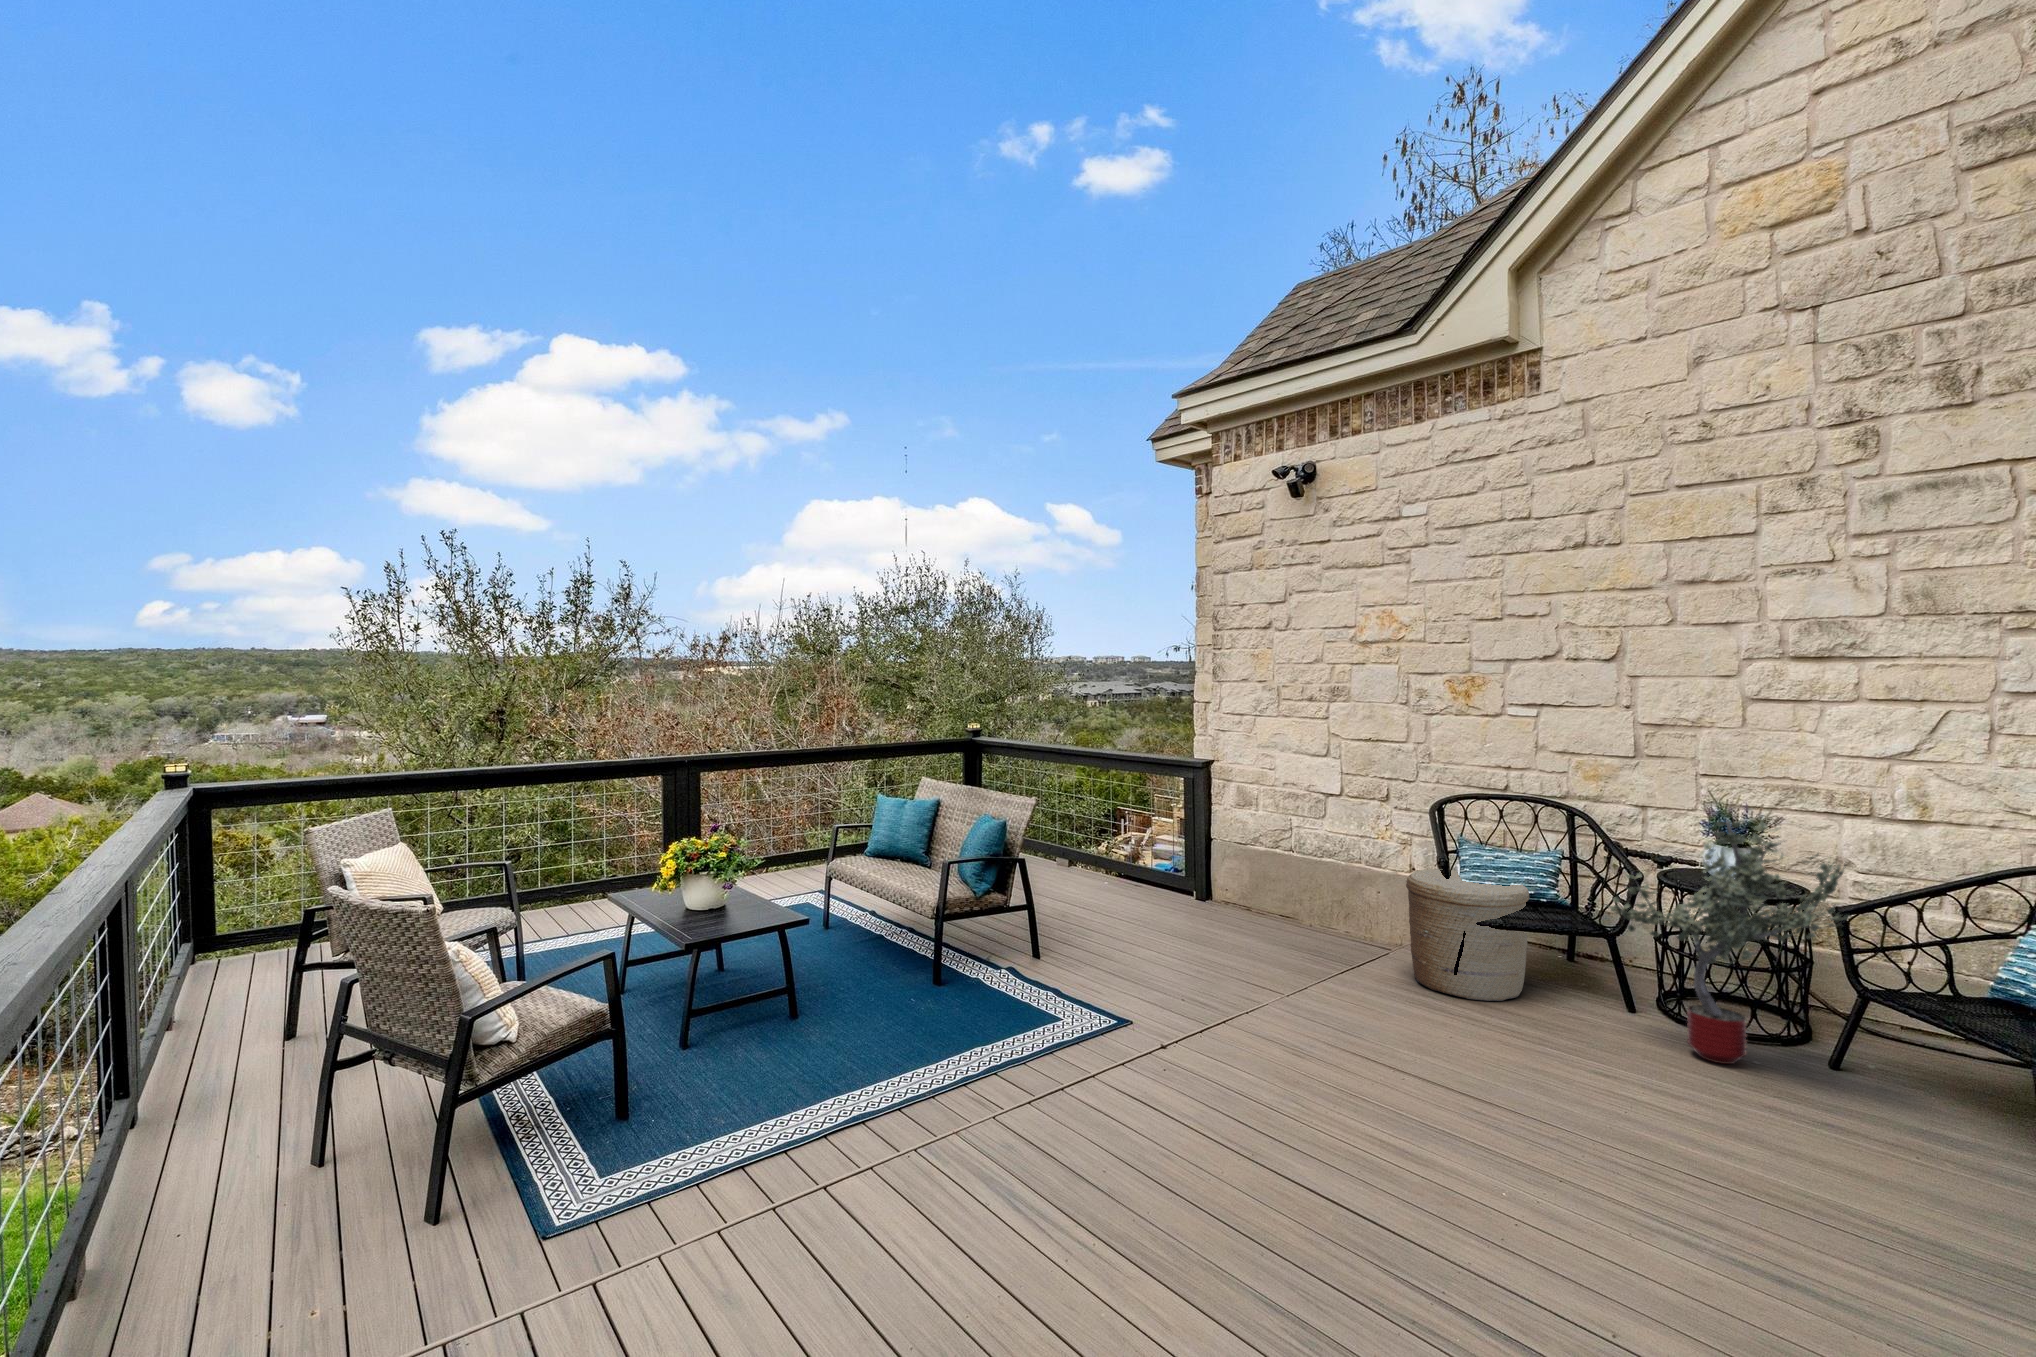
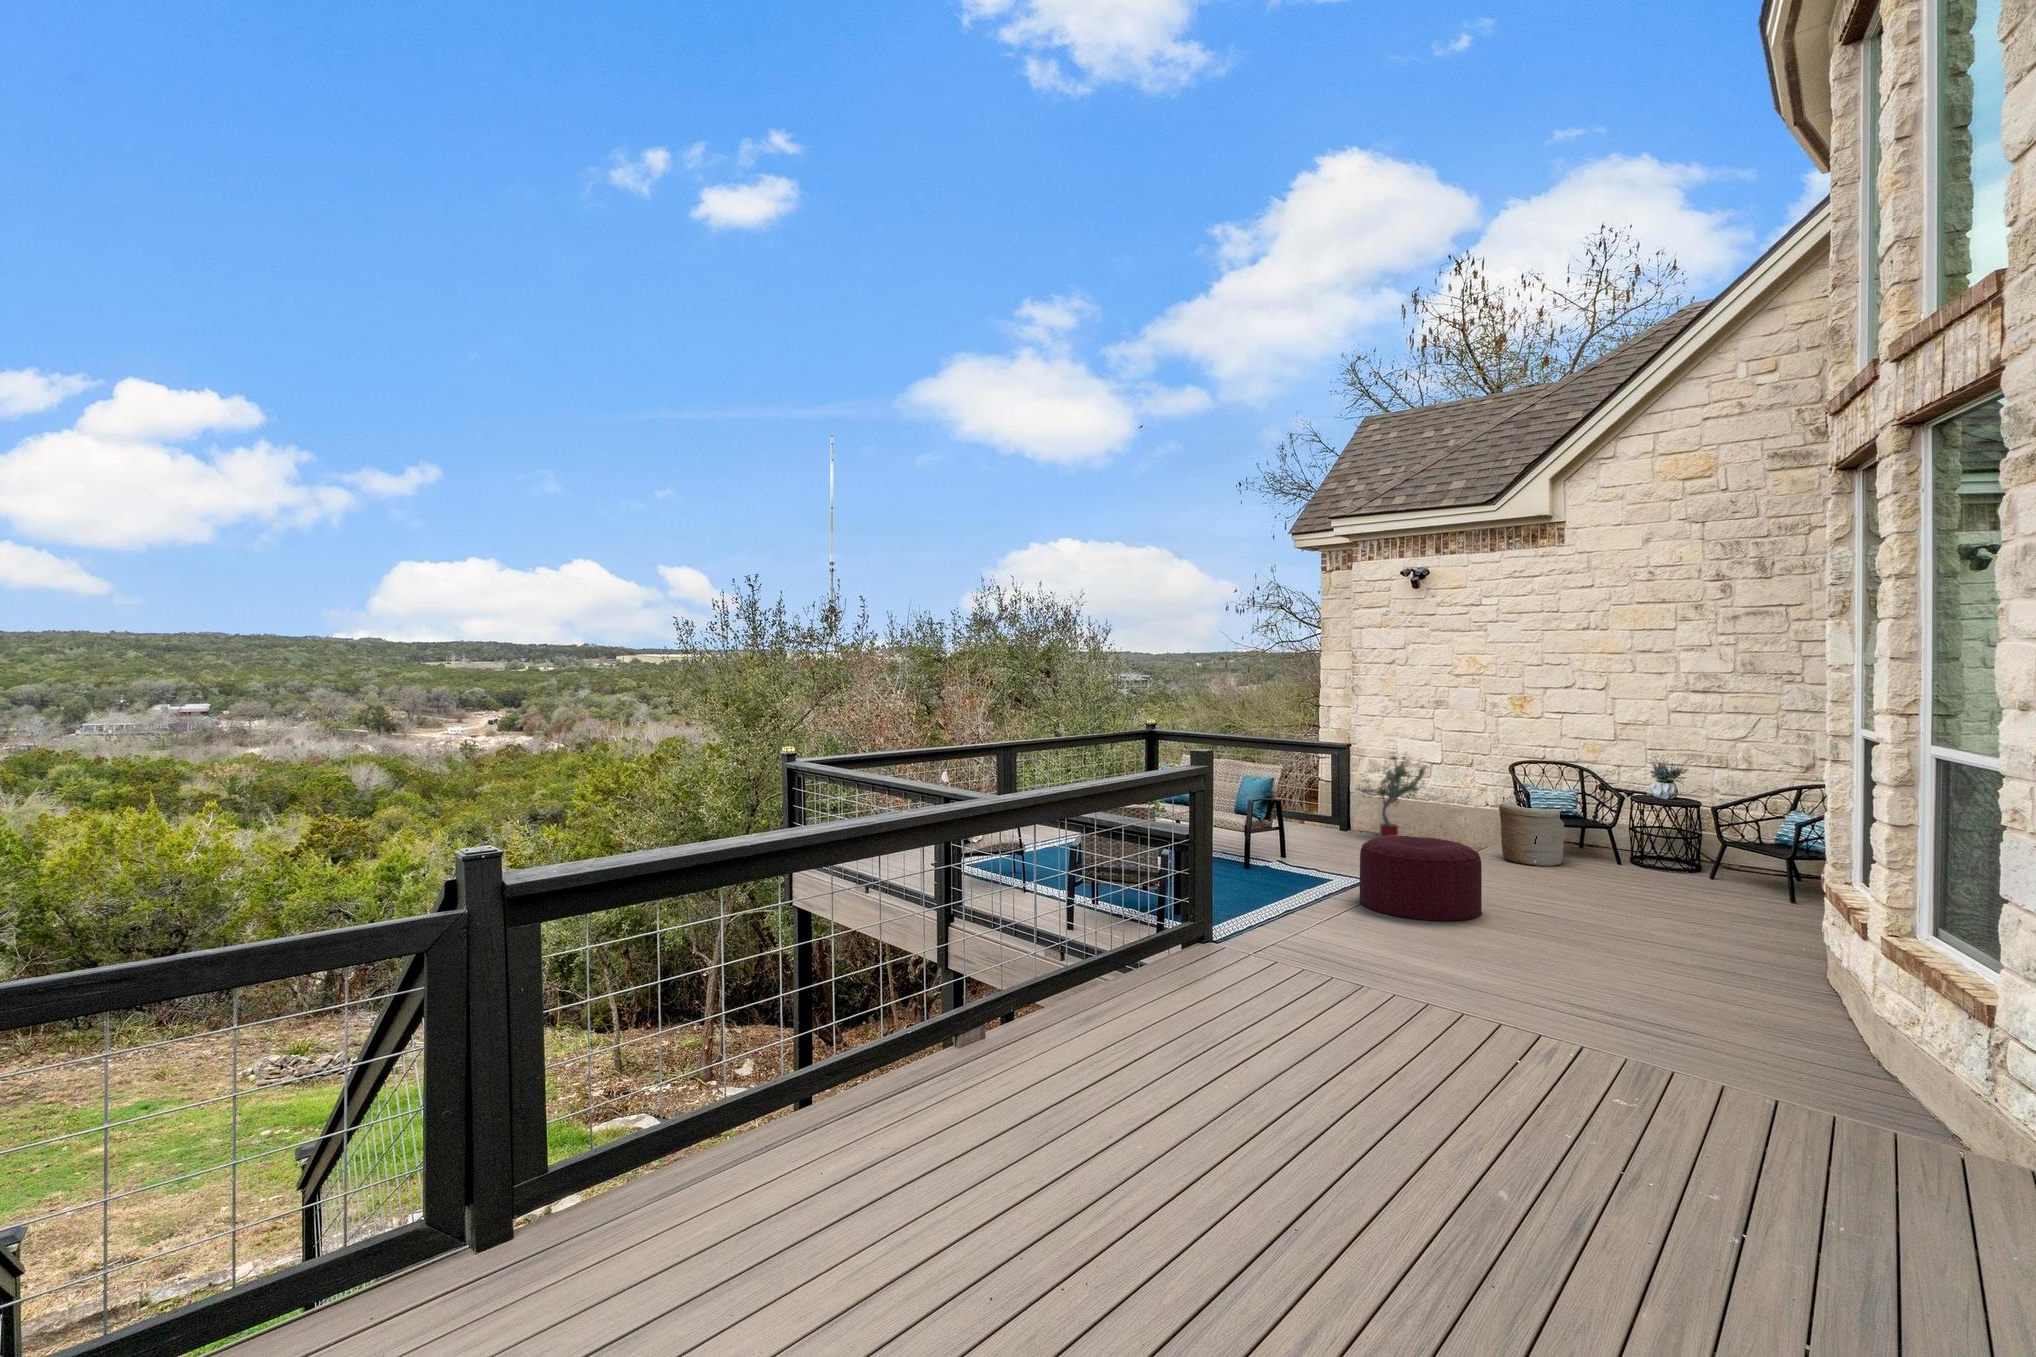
potted tree: present [1608,821,1848,1064] -> present [1356,752,1426,837]
ottoman: none [958,956,1214,1199] -> present [1360,836,1482,921]

